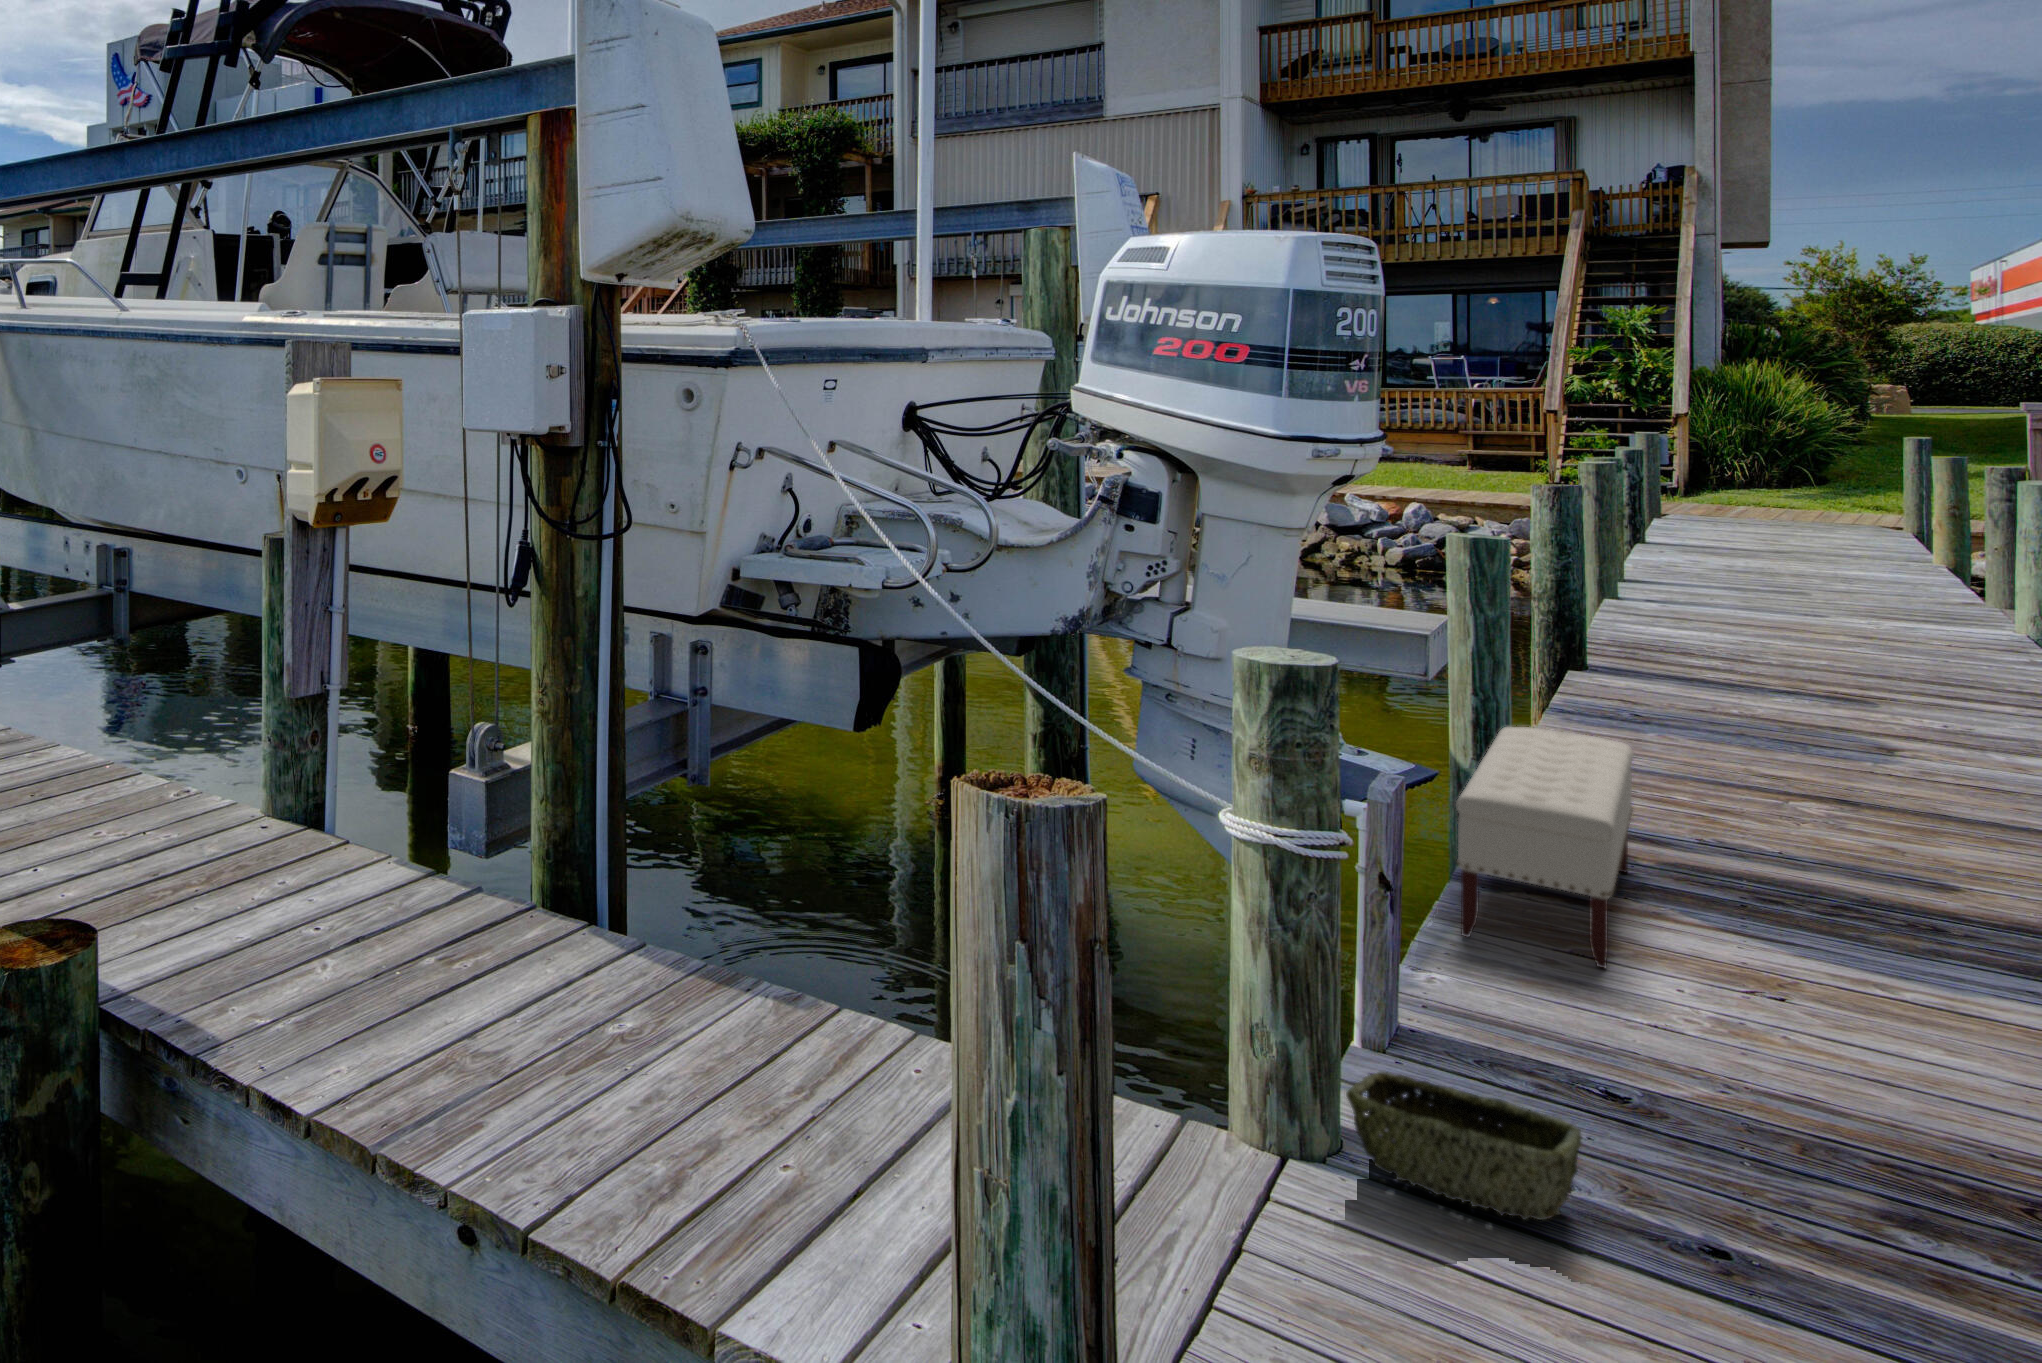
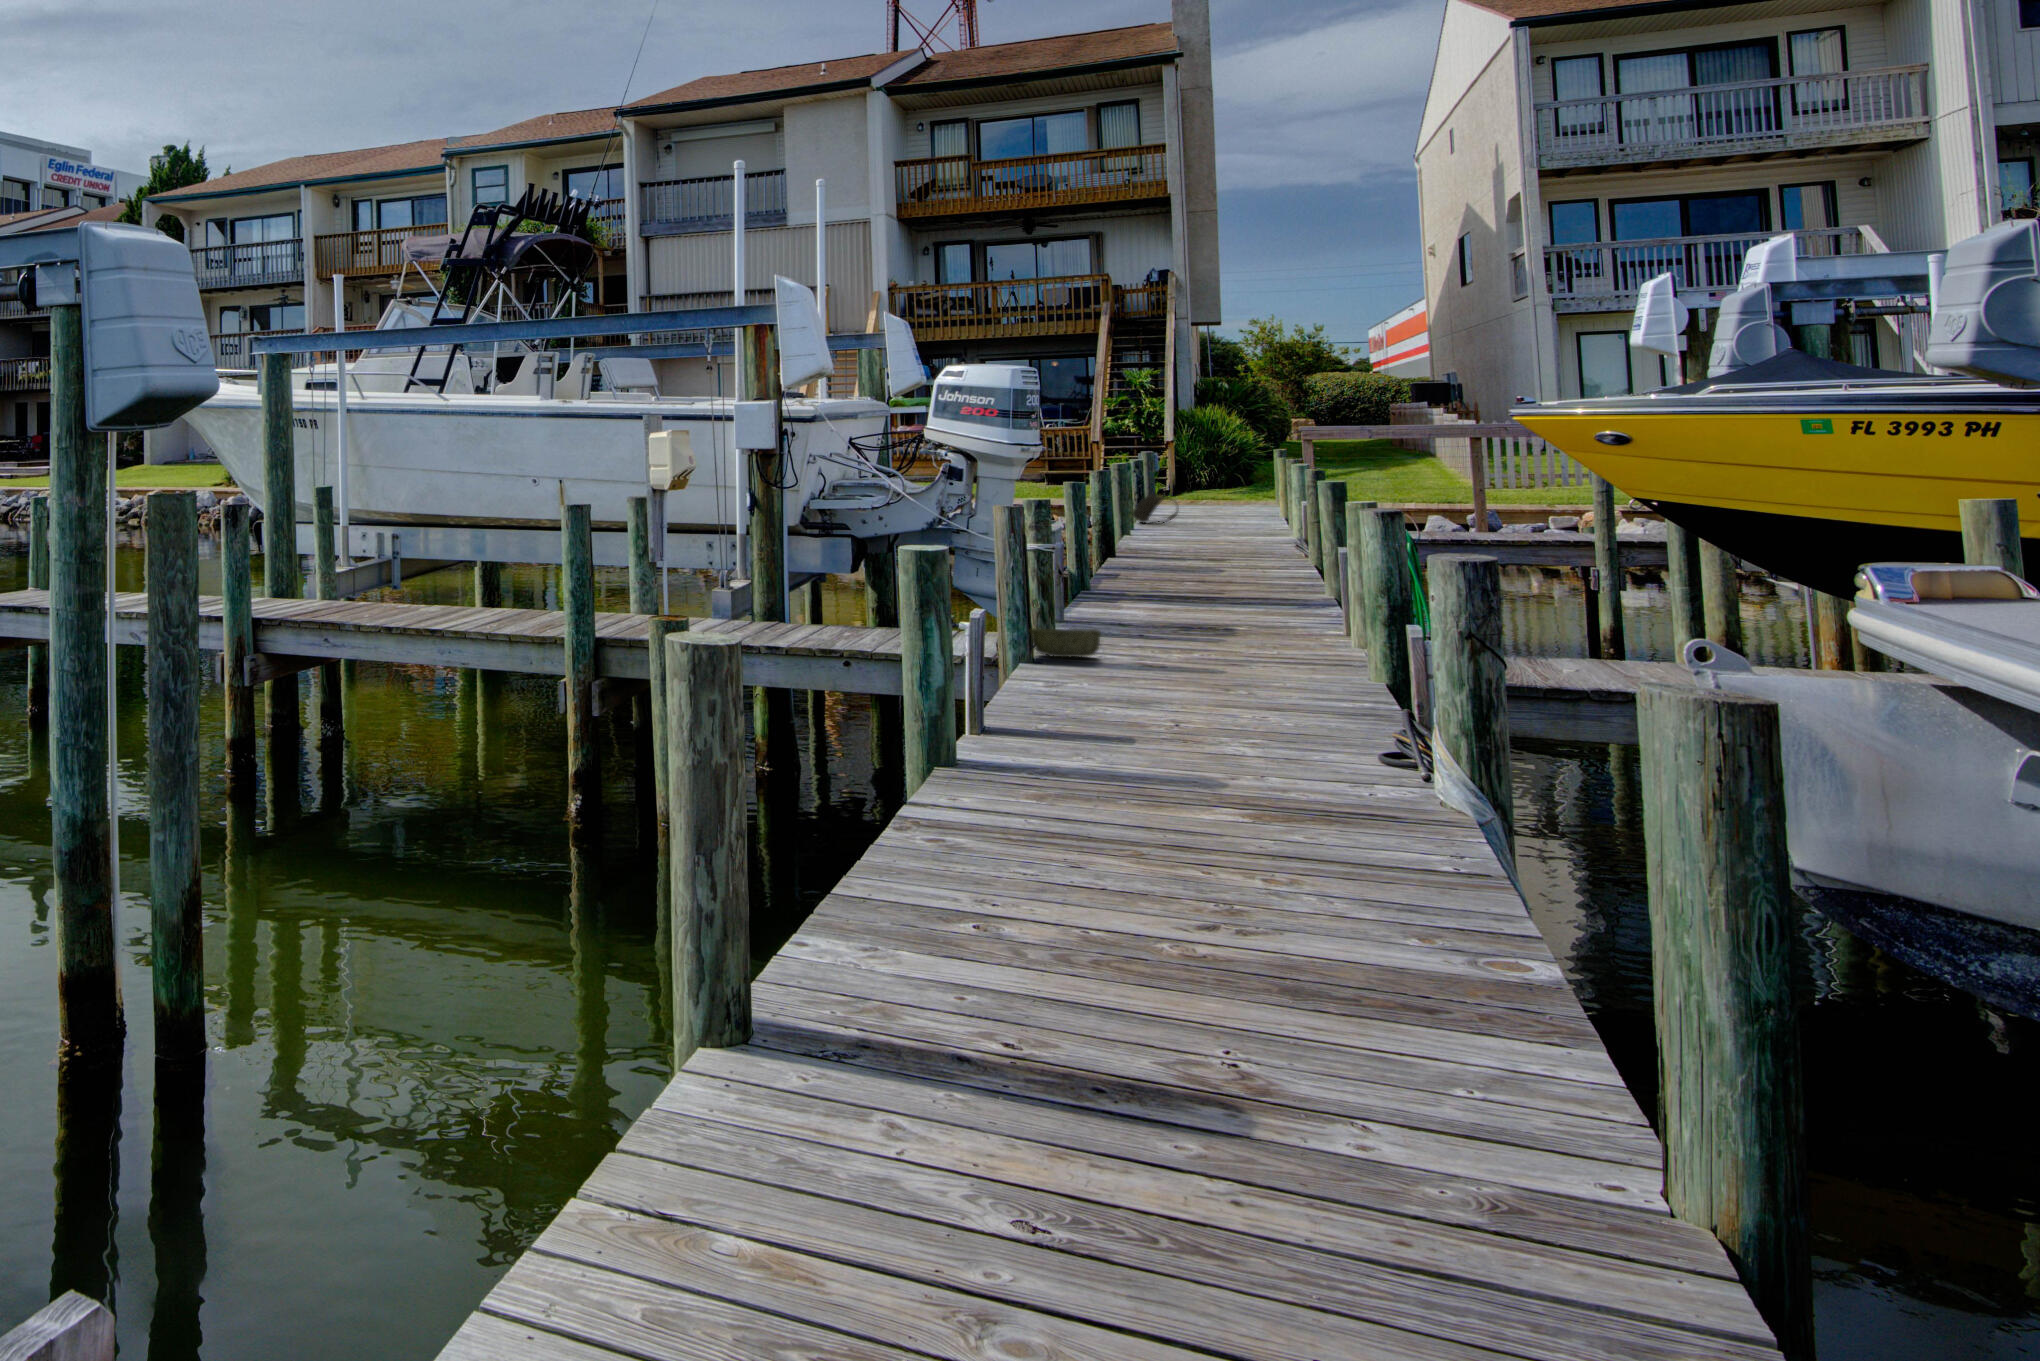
backpack: none [1618,516,1709,568] -> present [1132,493,1178,523]
bench: present [1456,727,1634,968] -> none [1056,548,1124,624]

